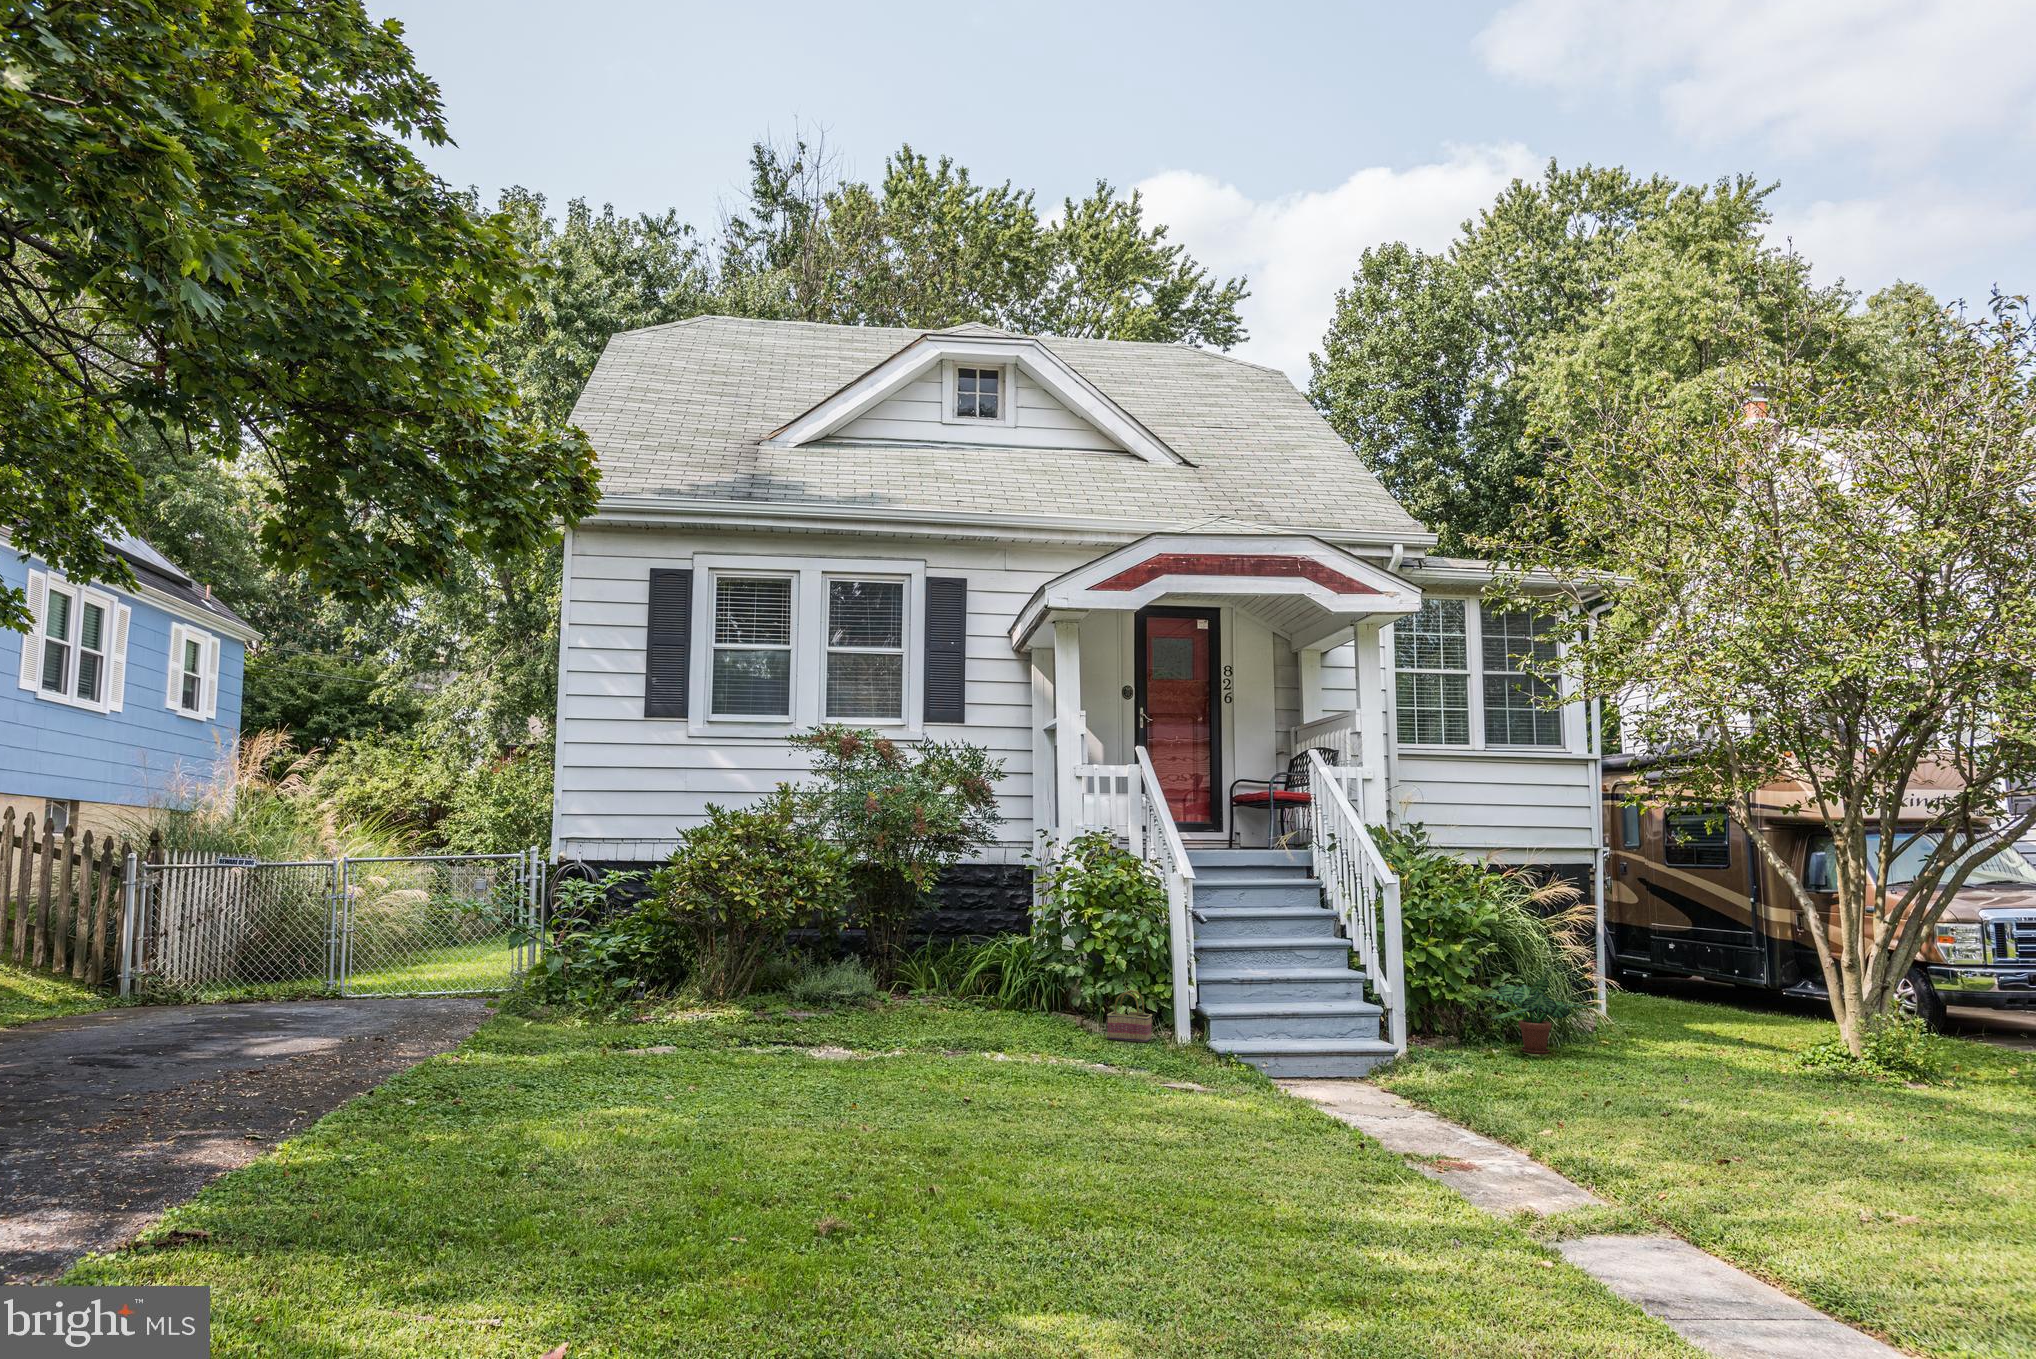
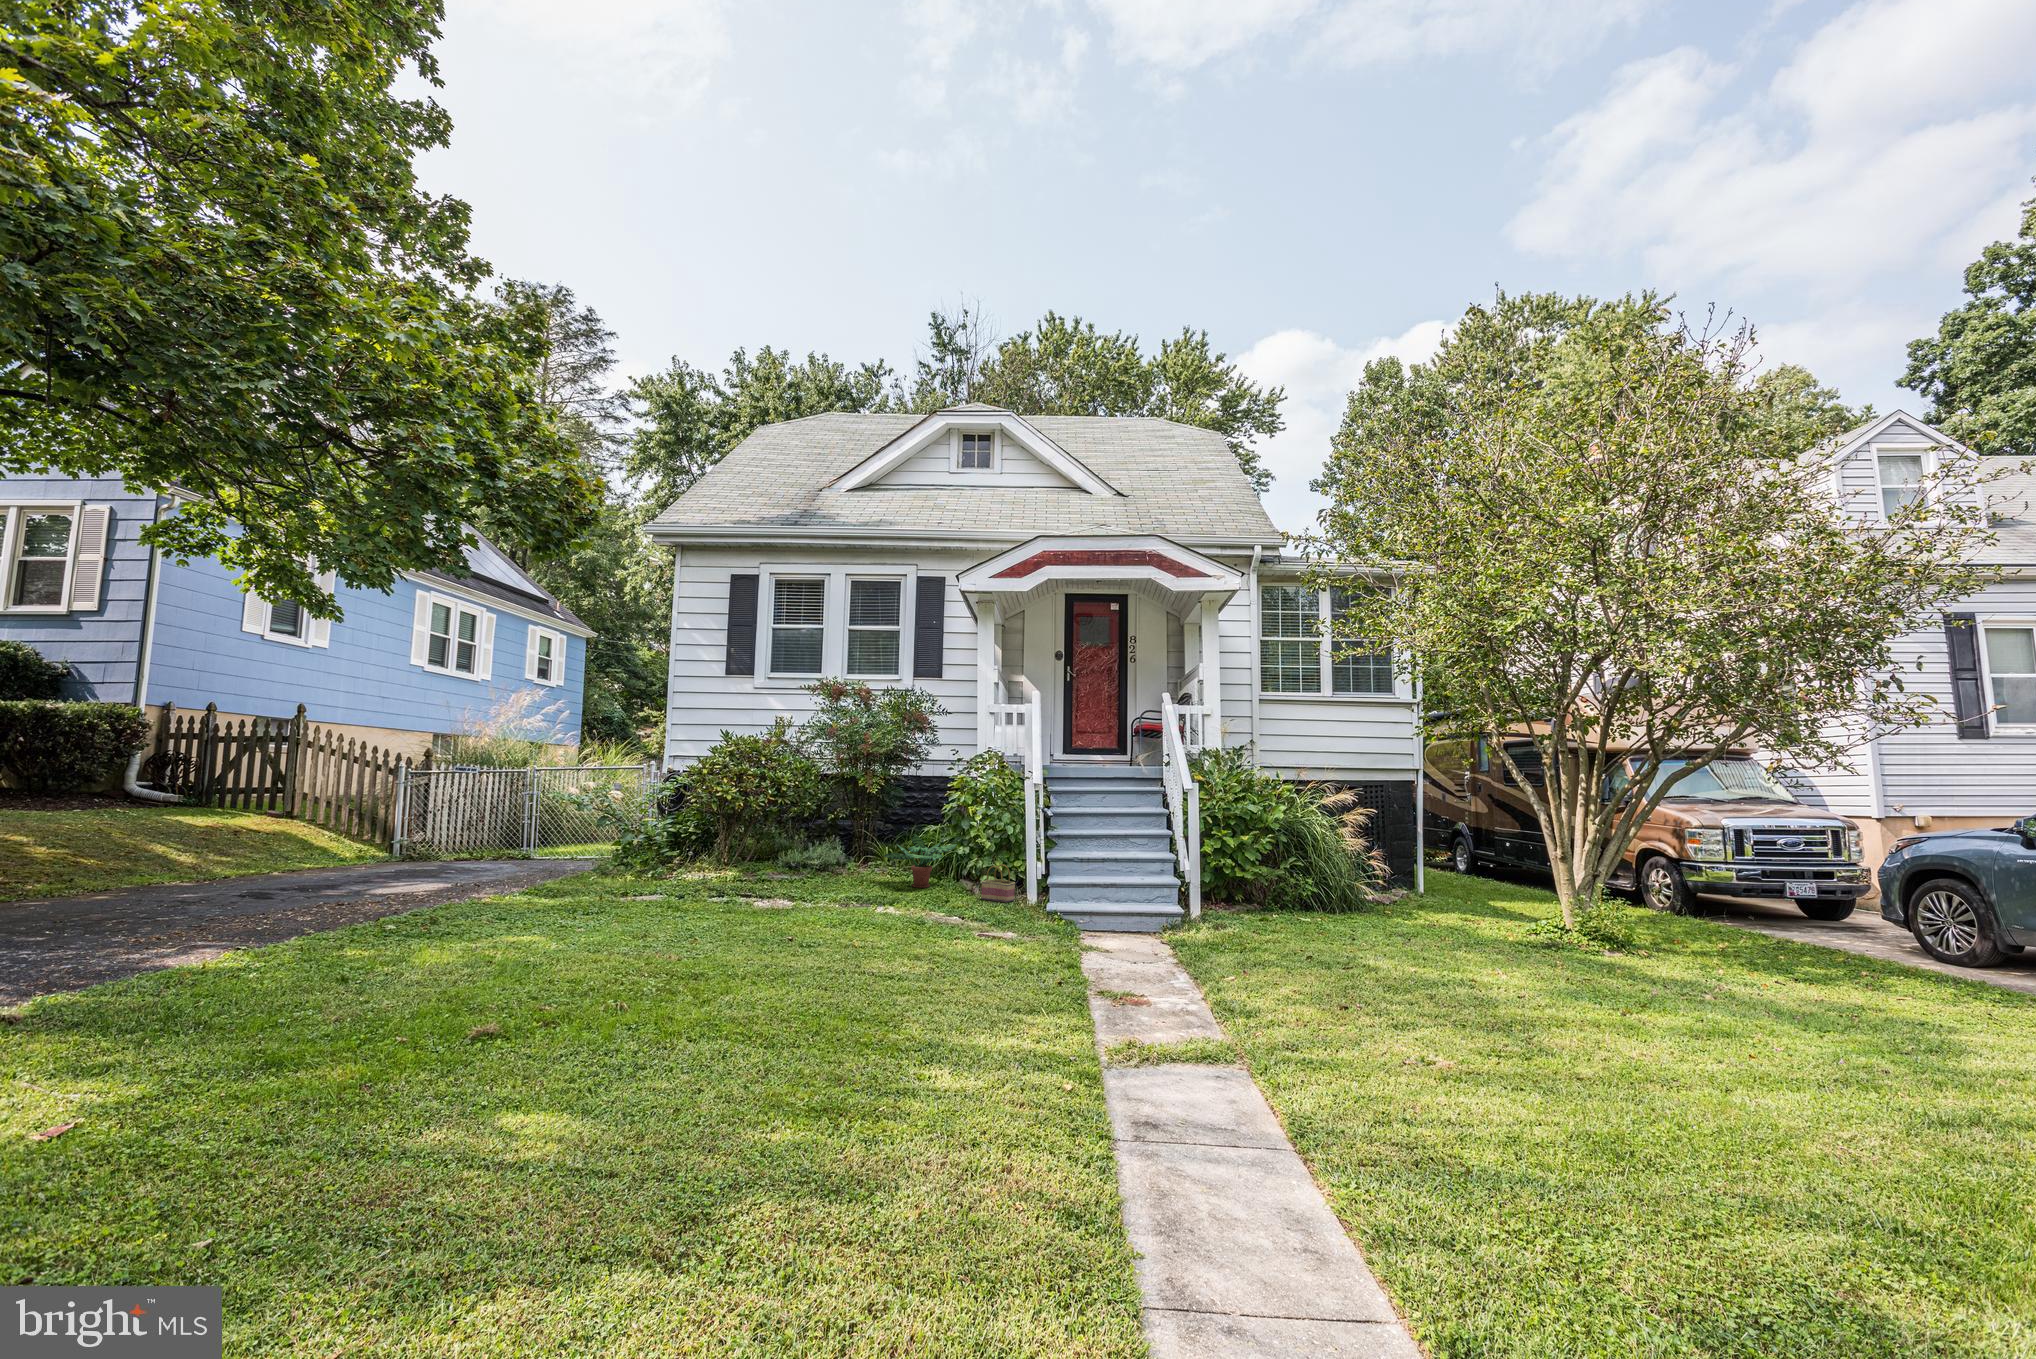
potted plant: present [1485,976,1598,1054] -> present [883,834,957,888]

